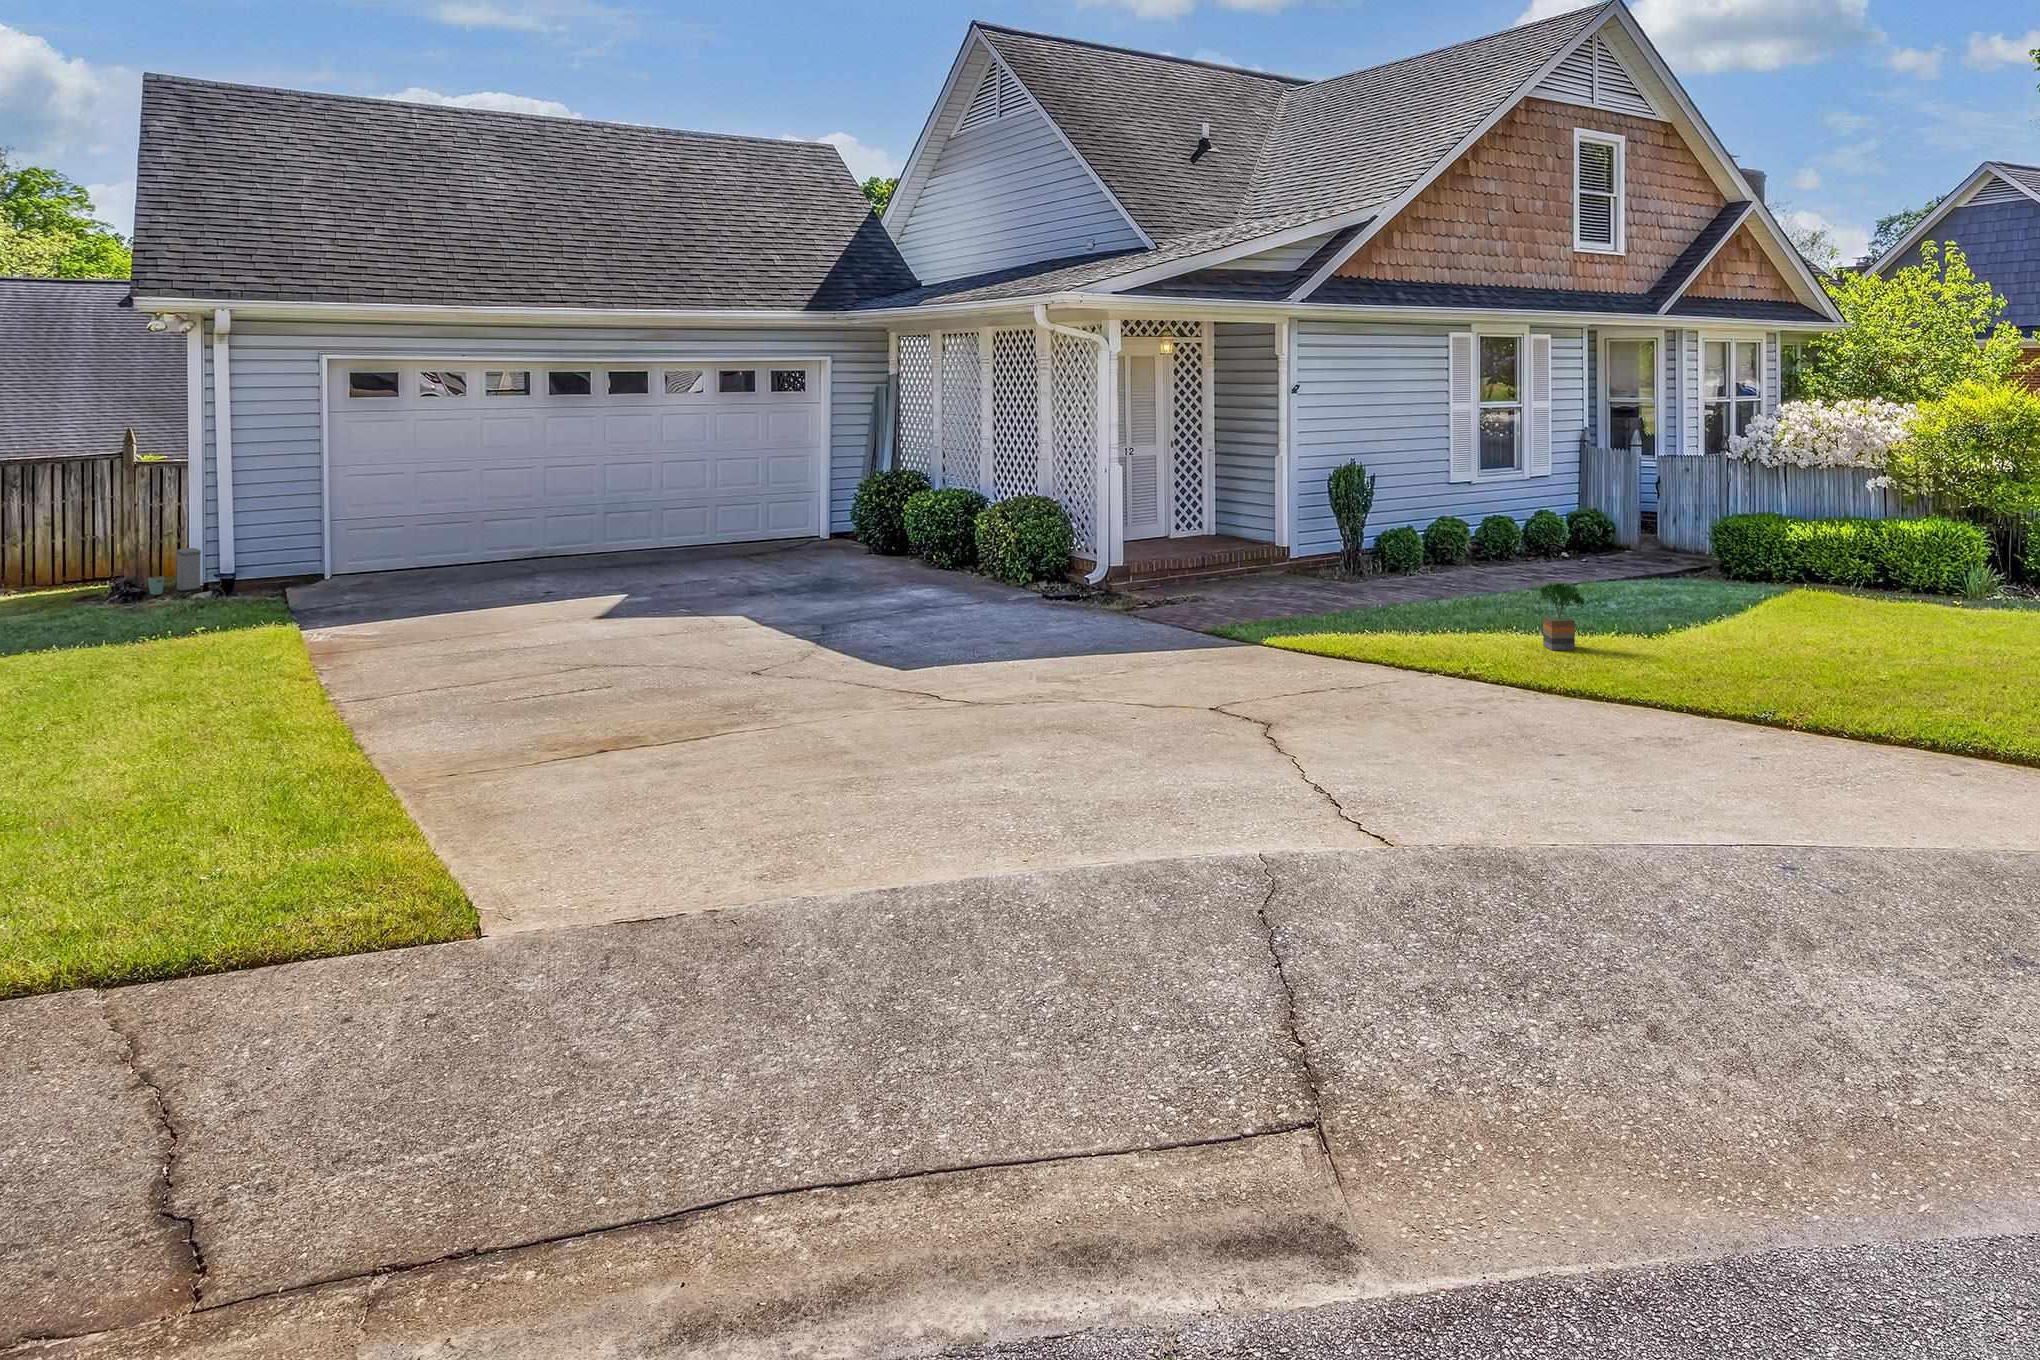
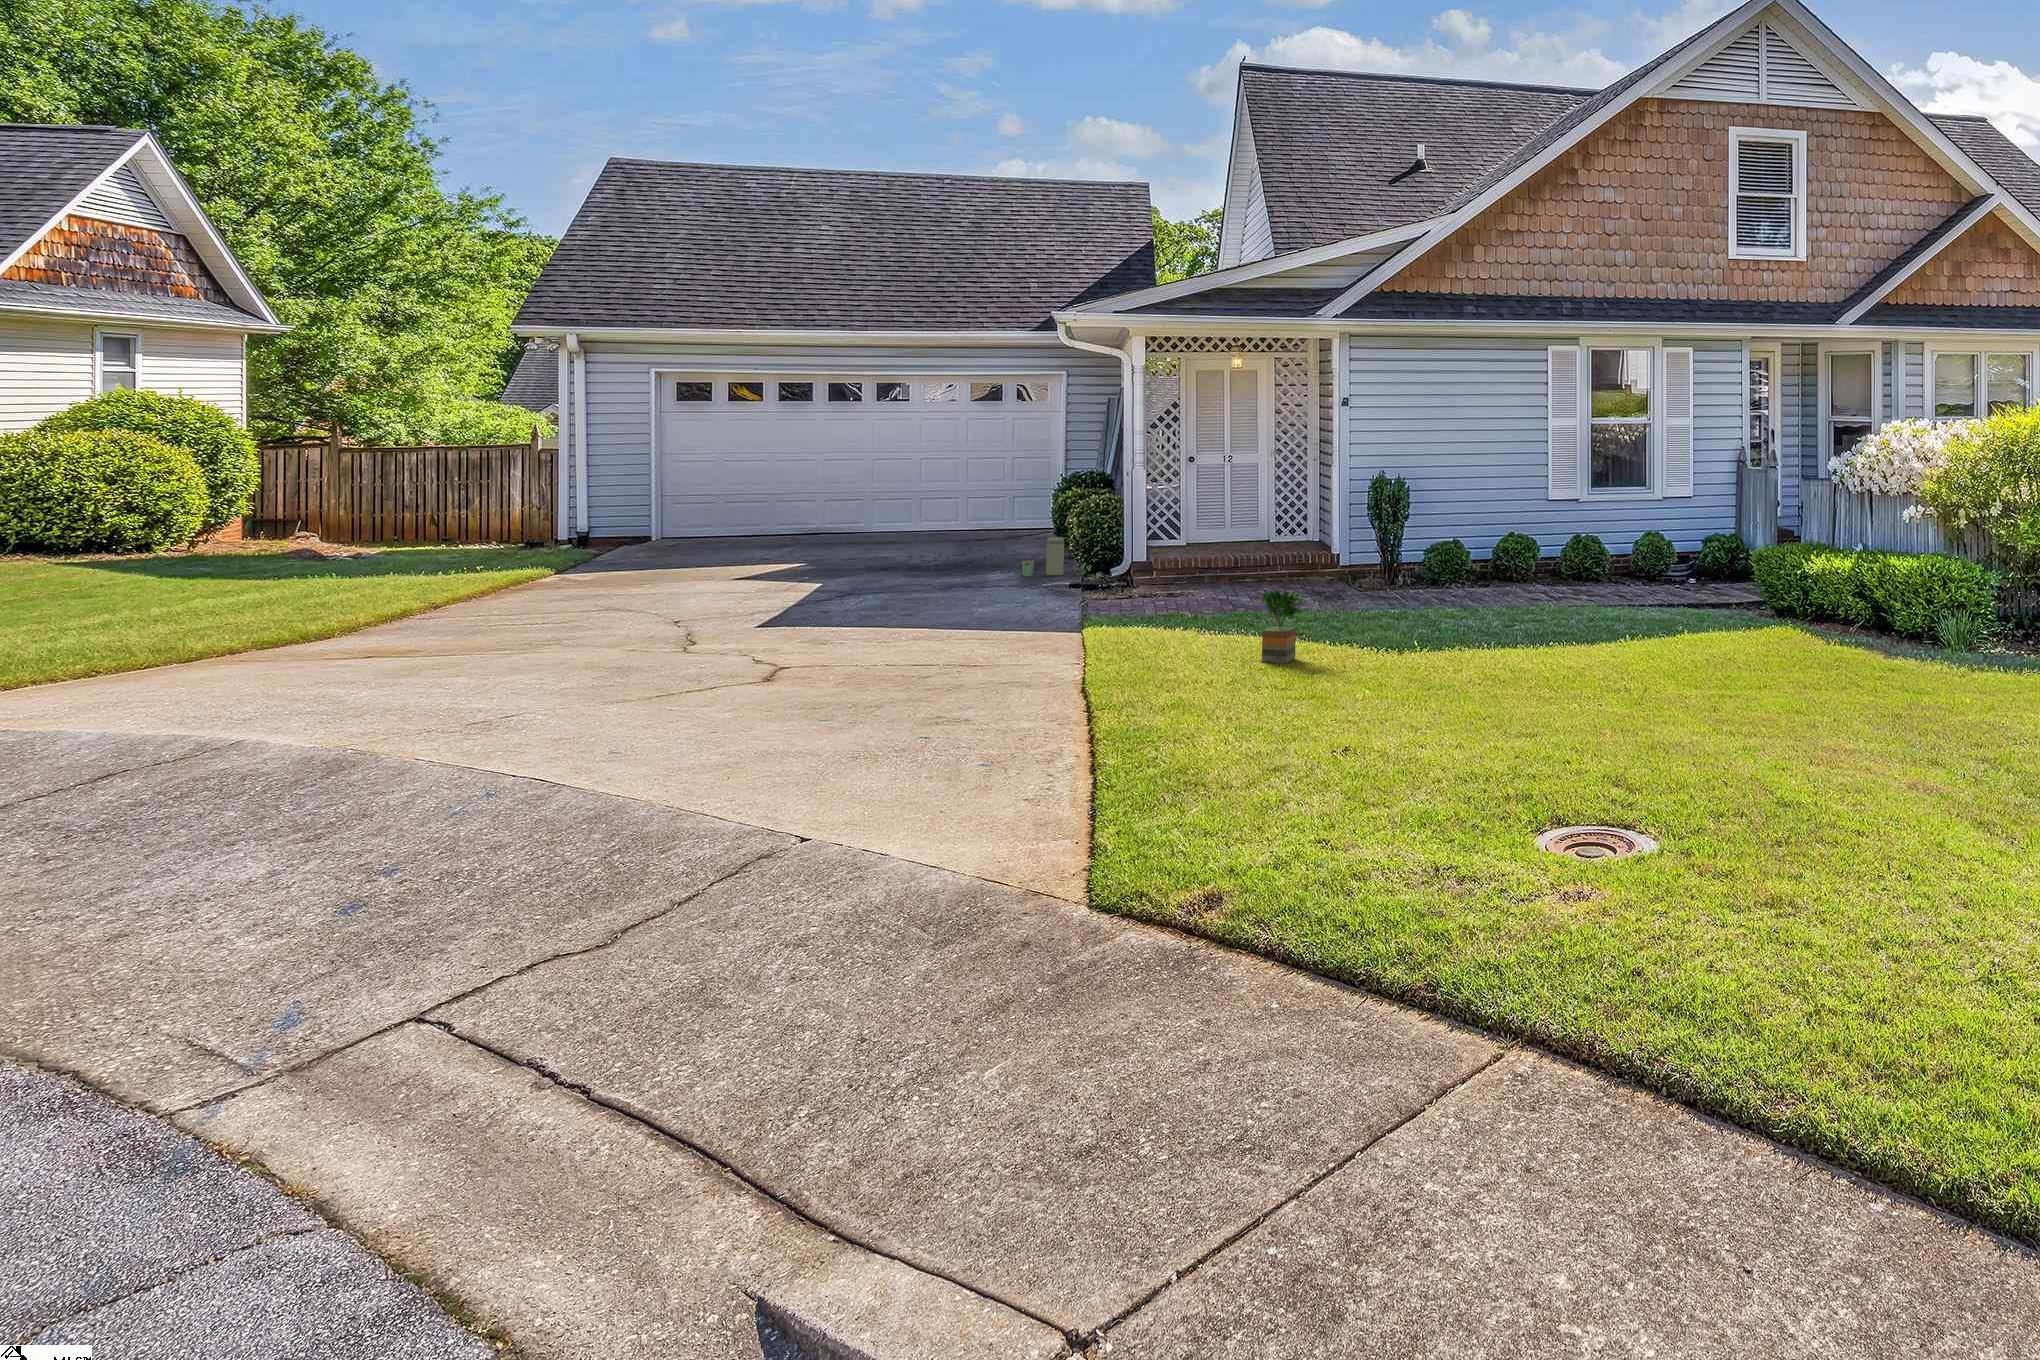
trash can: present [148,548,201,595] -> present [1022,537,1064,577]

